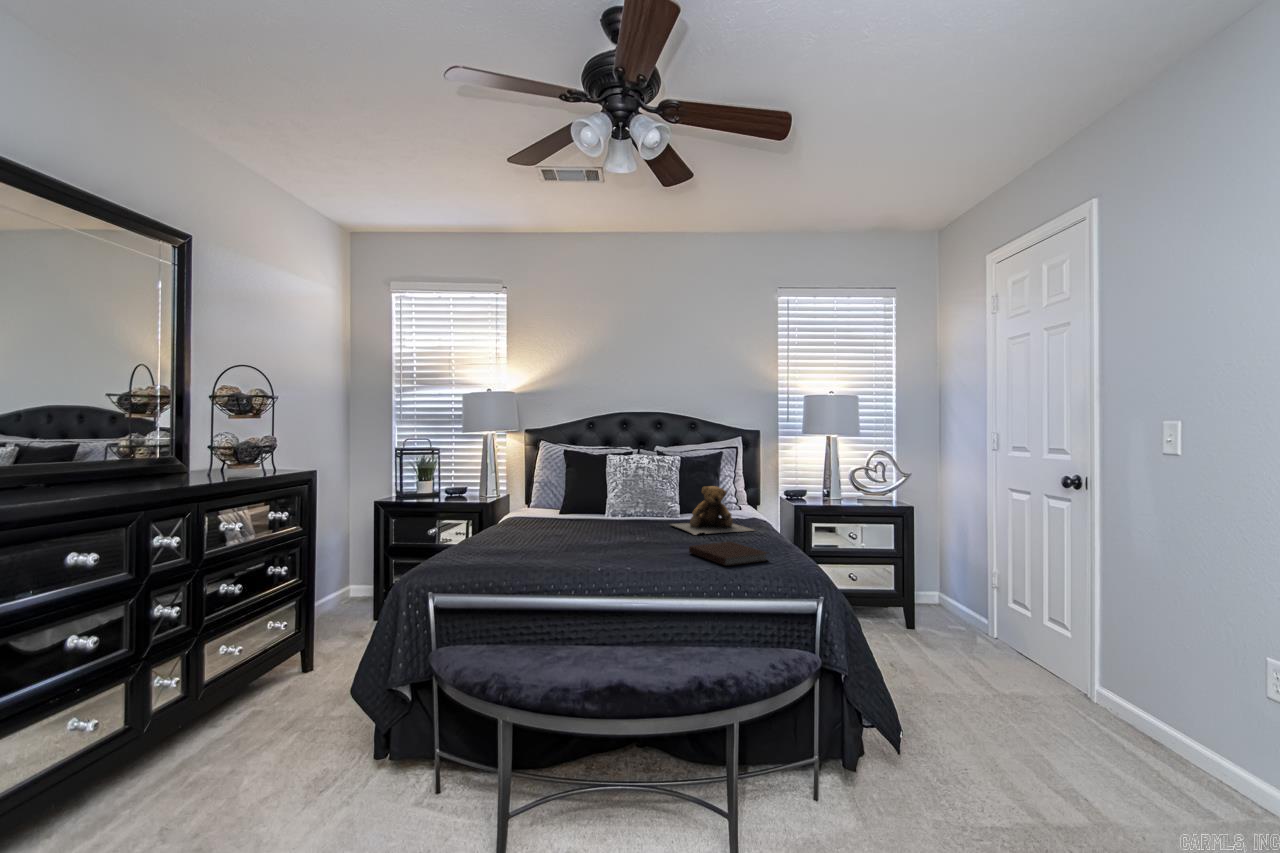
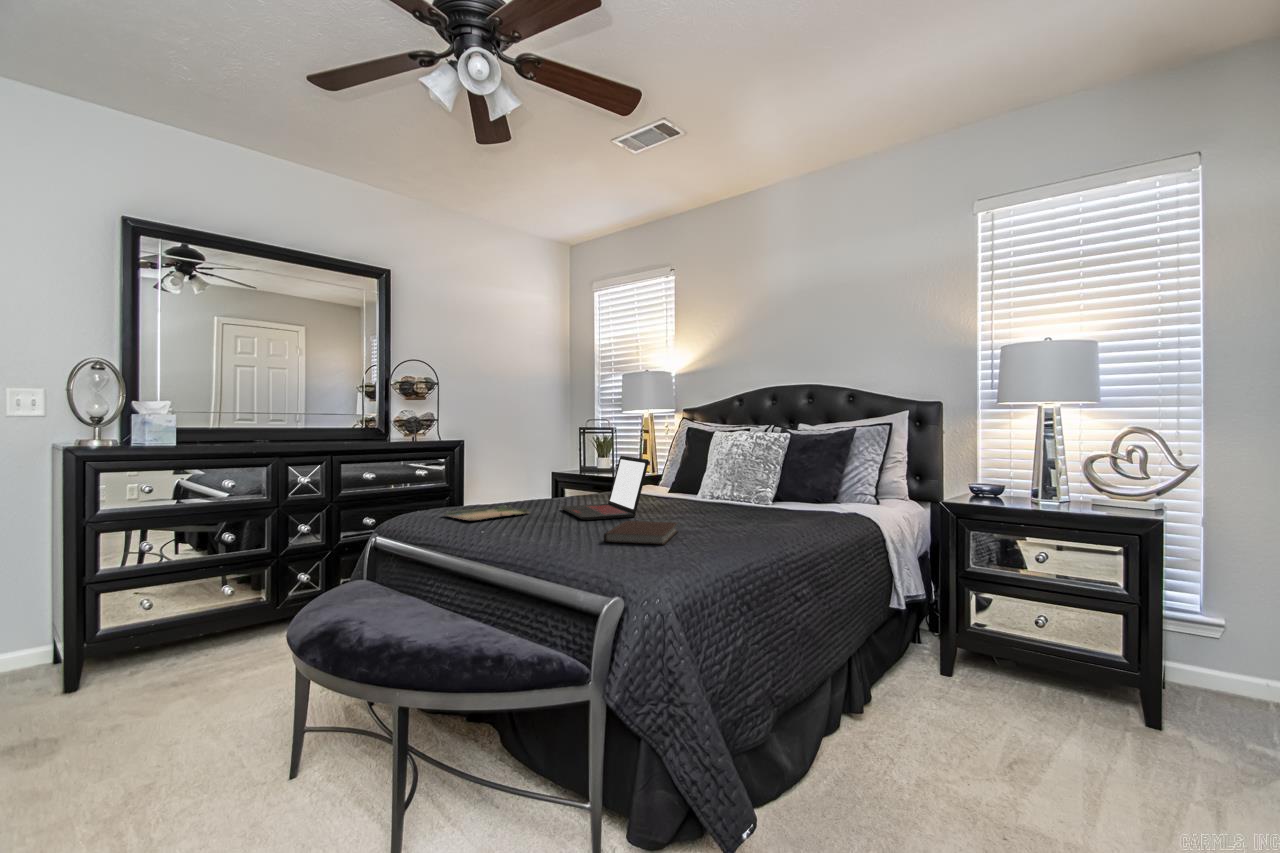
laptop: none [555,483,655,550] -> present [561,456,649,520]
teddy bear: present [672,486,754,535] -> none [699,465,791,521]
tray: none [463,542,547,569] -> present [443,505,530,520]

